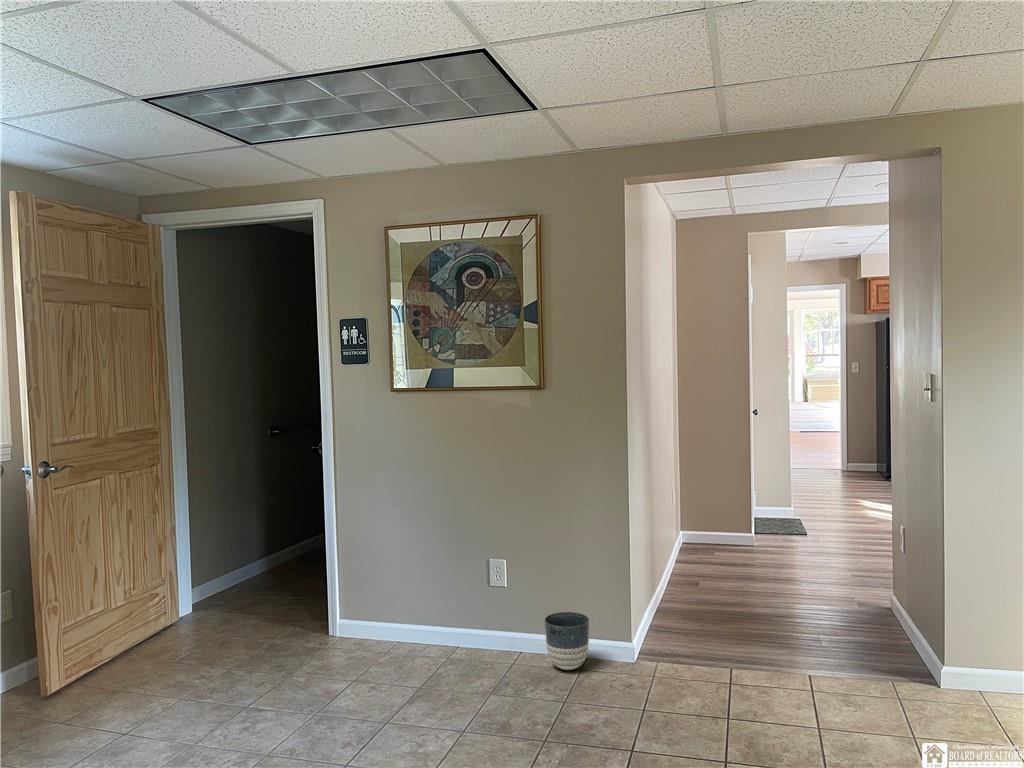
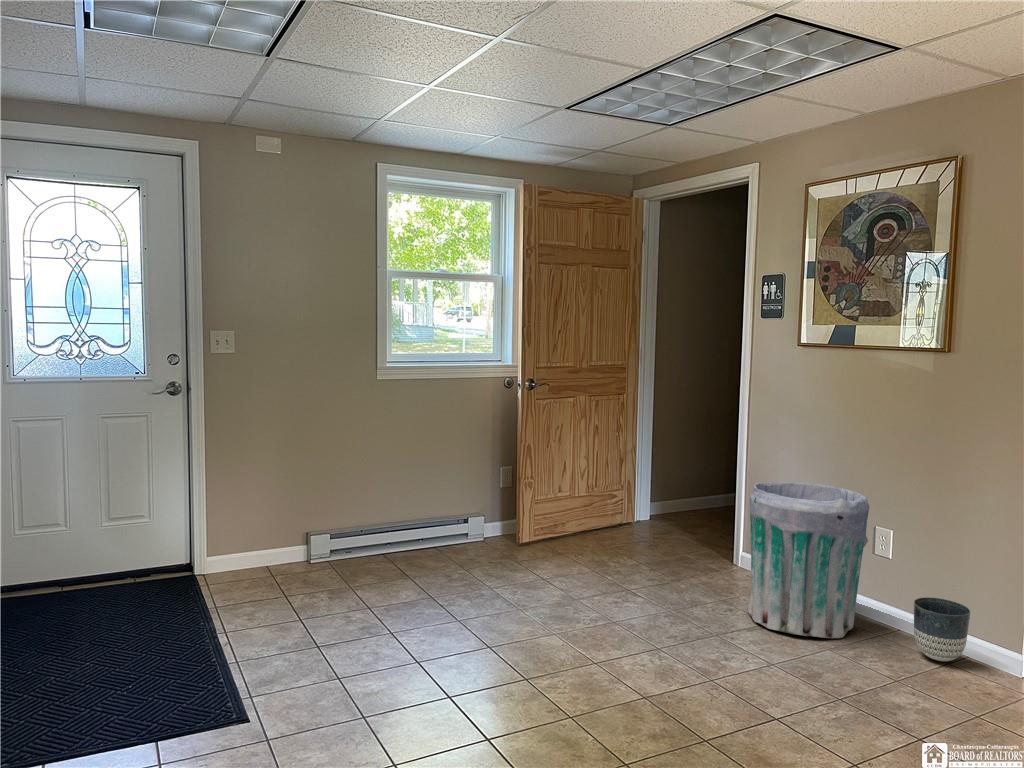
trash can: none [380,530,495,695] -> present [748,482,869,638]

